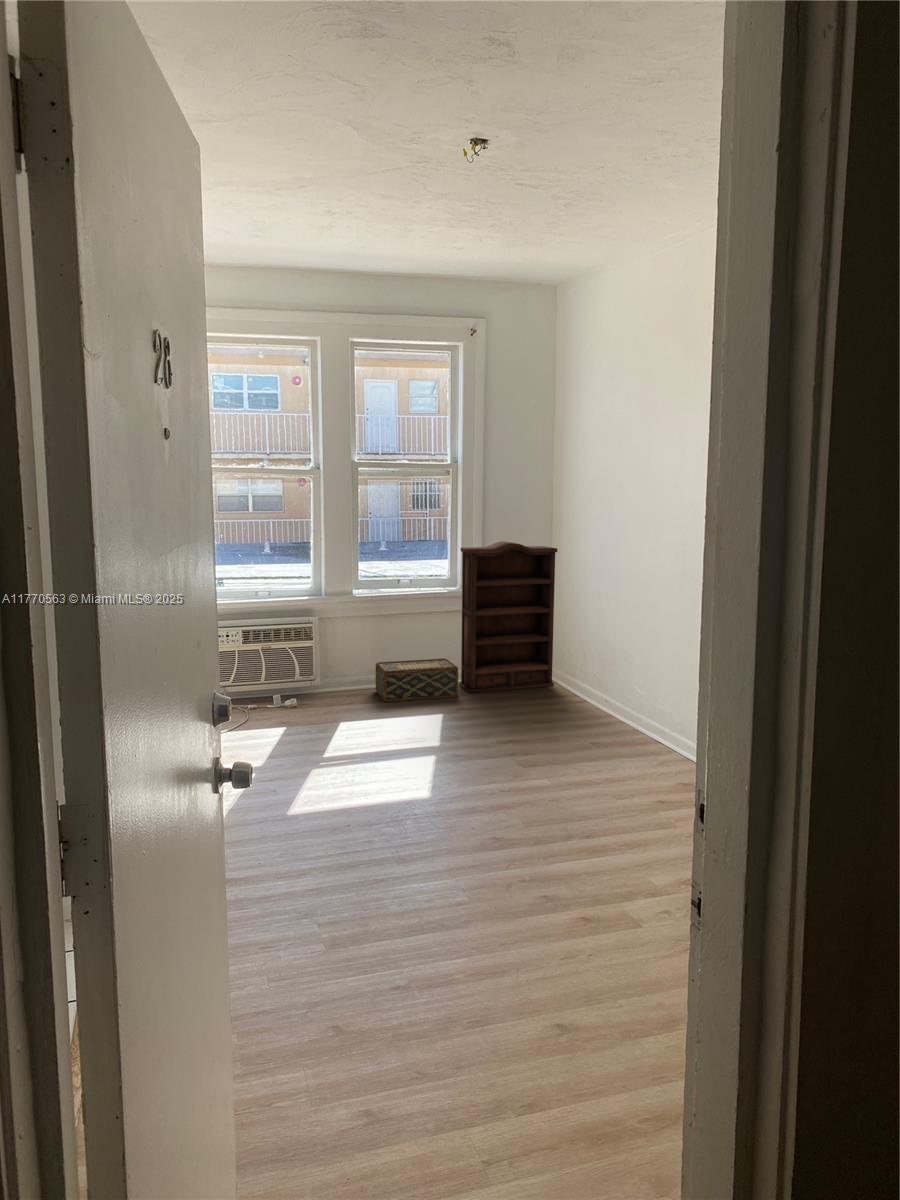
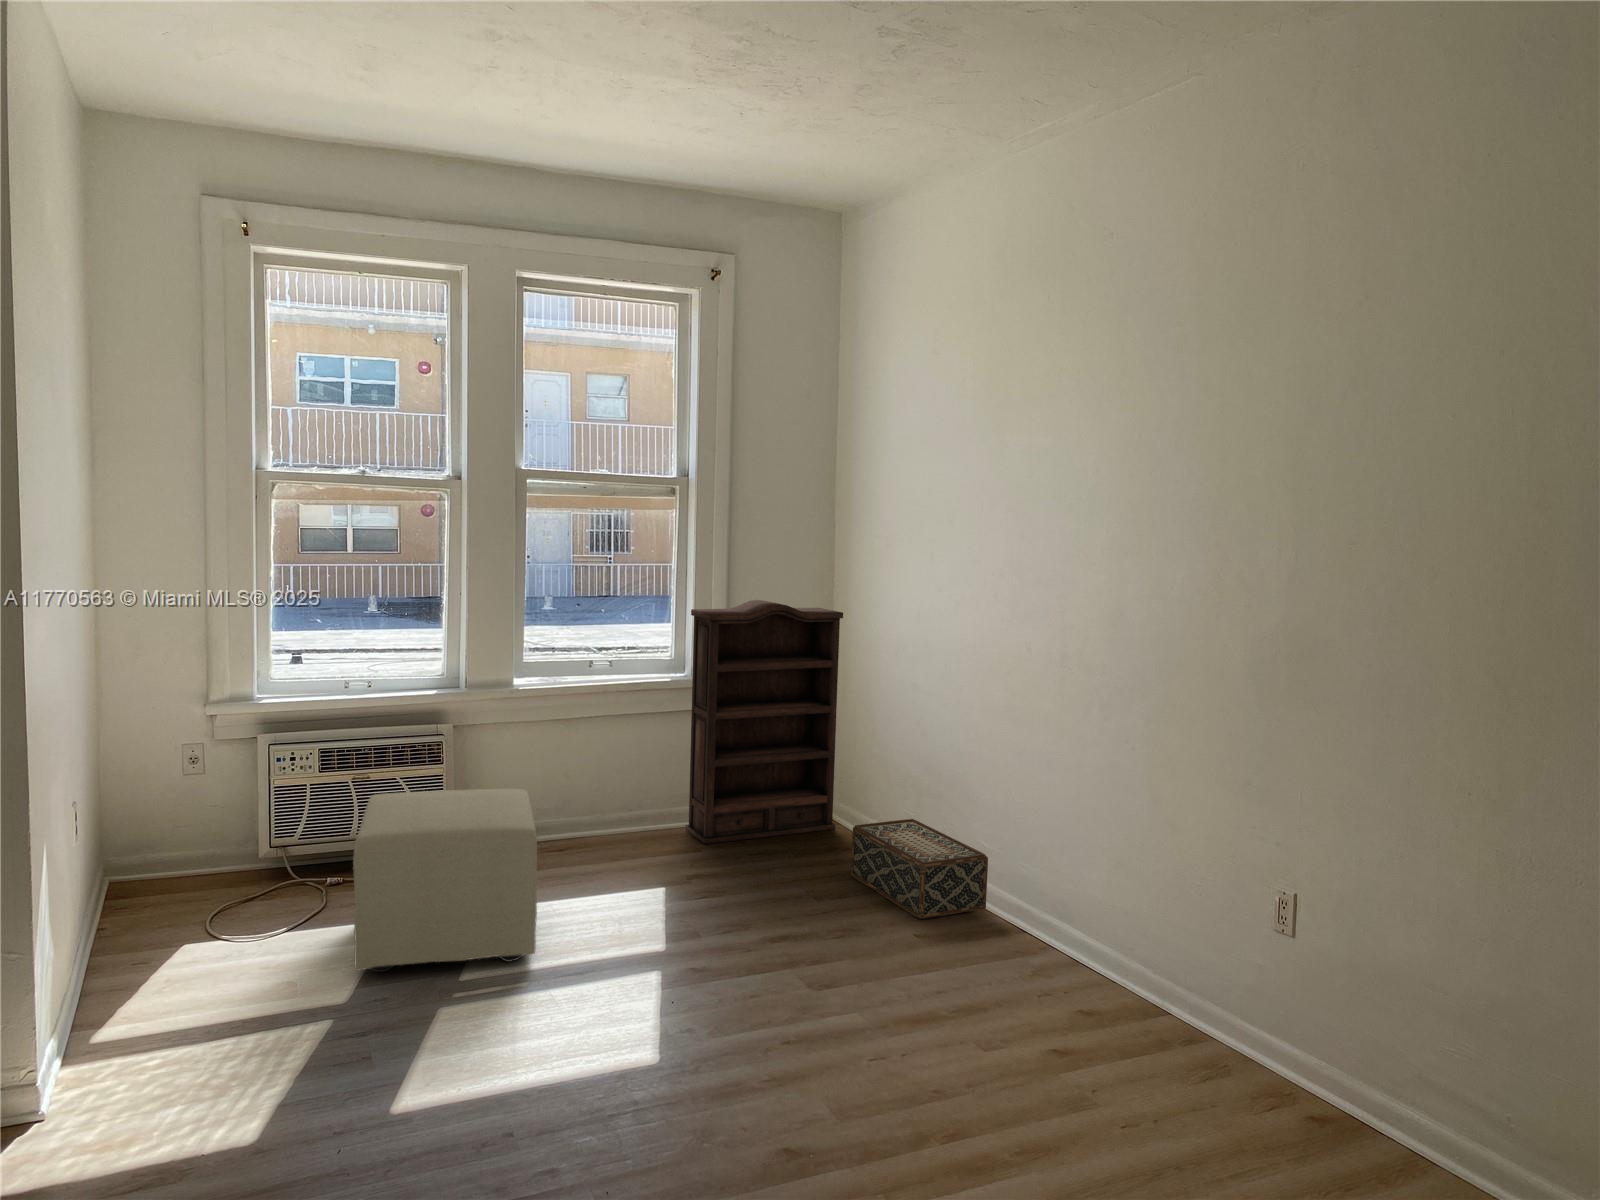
ottoman: none [263,653,364,752] -> present [353,789,537,972]
woven basket: present [375,658,458,702] -> present [851,819,988,919]

